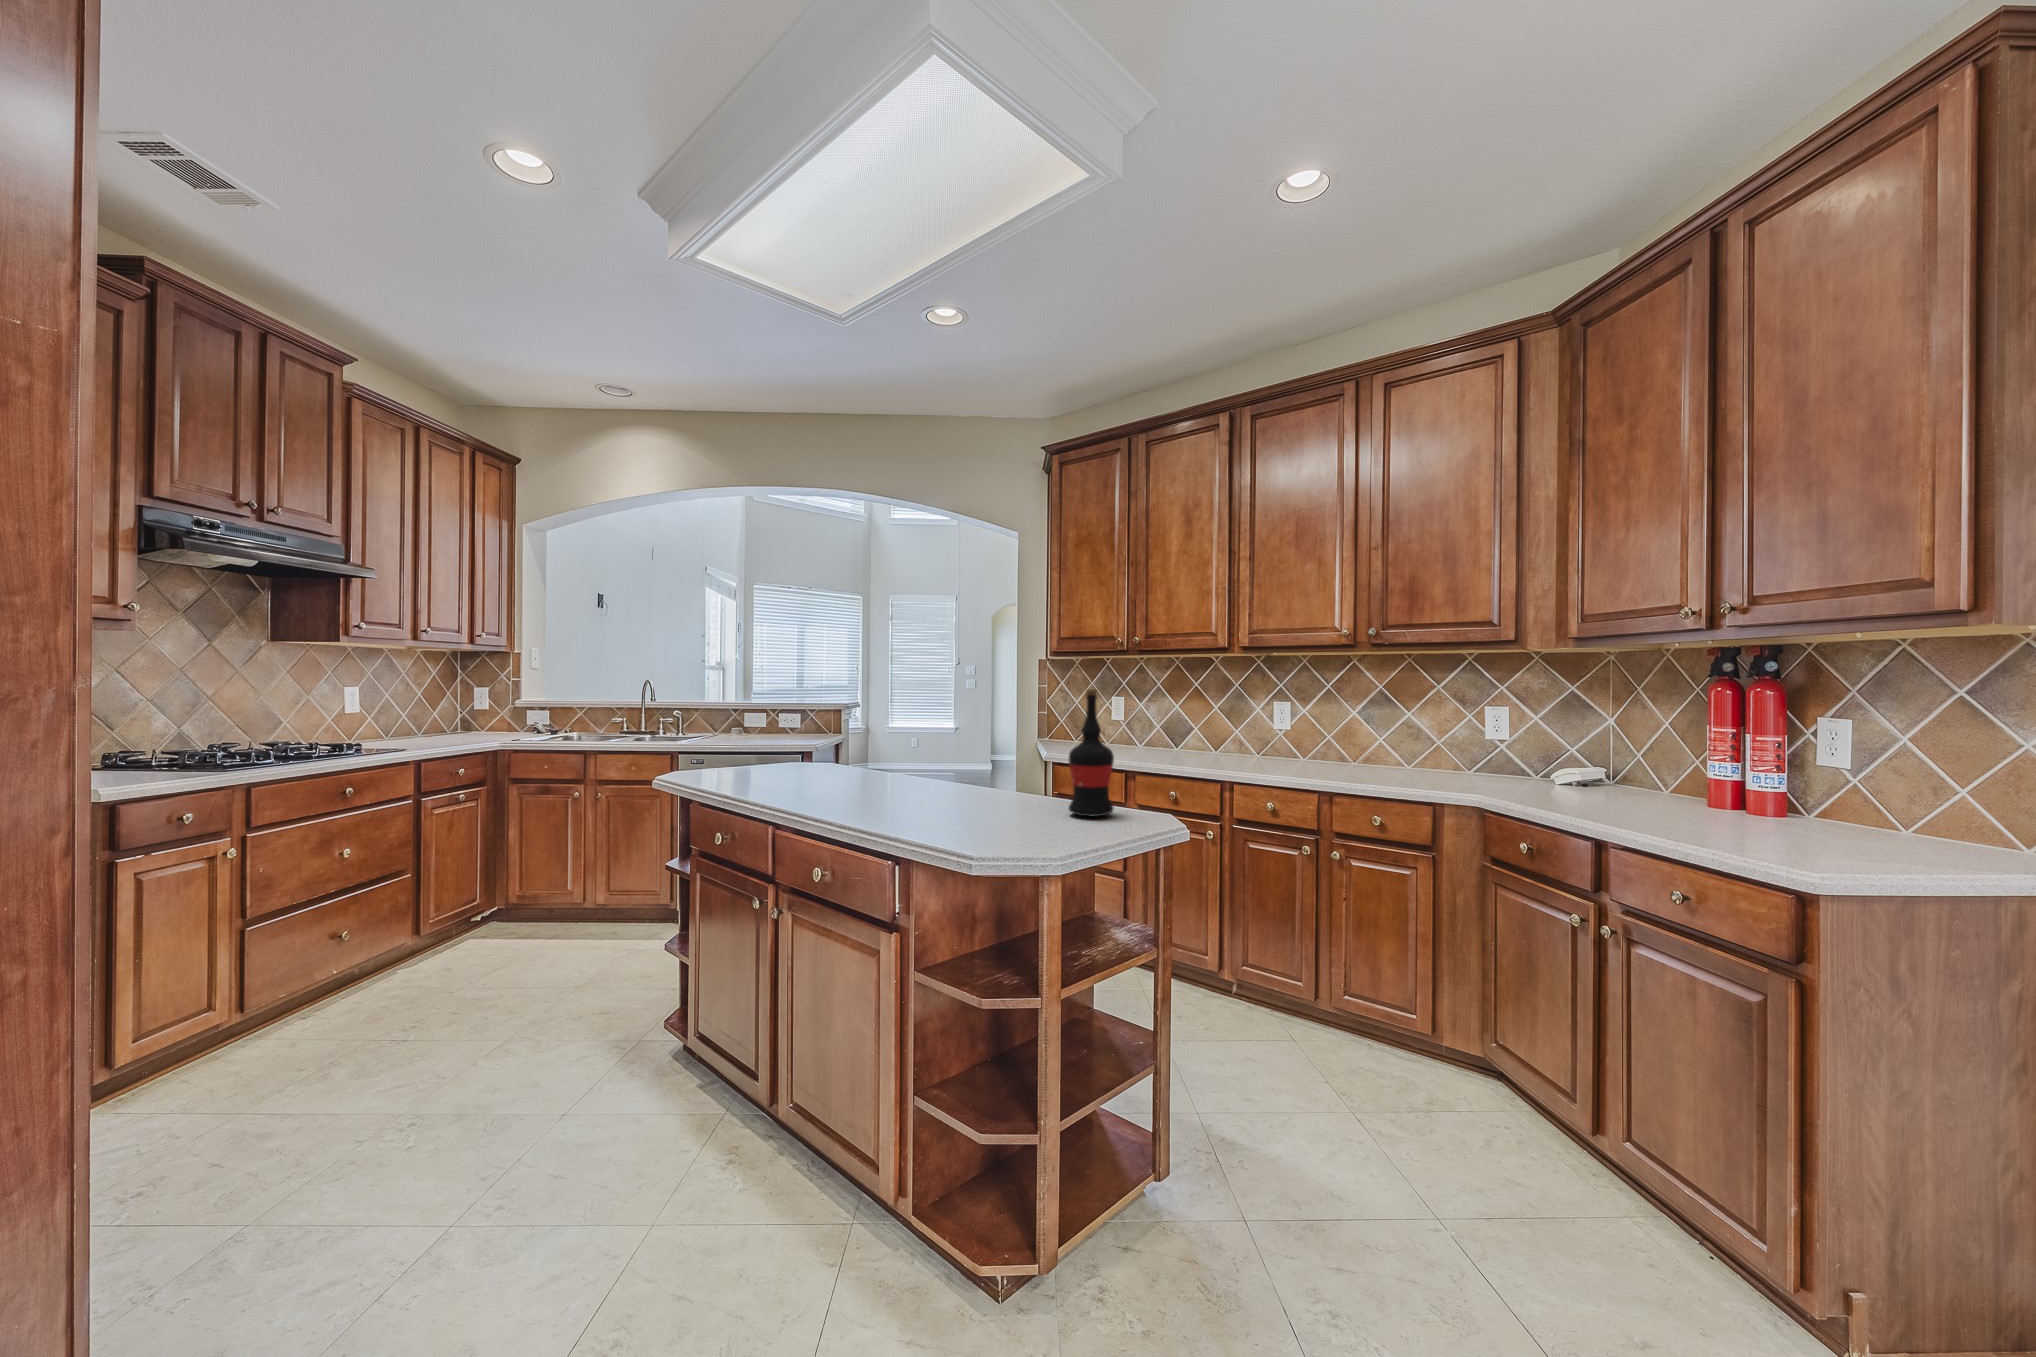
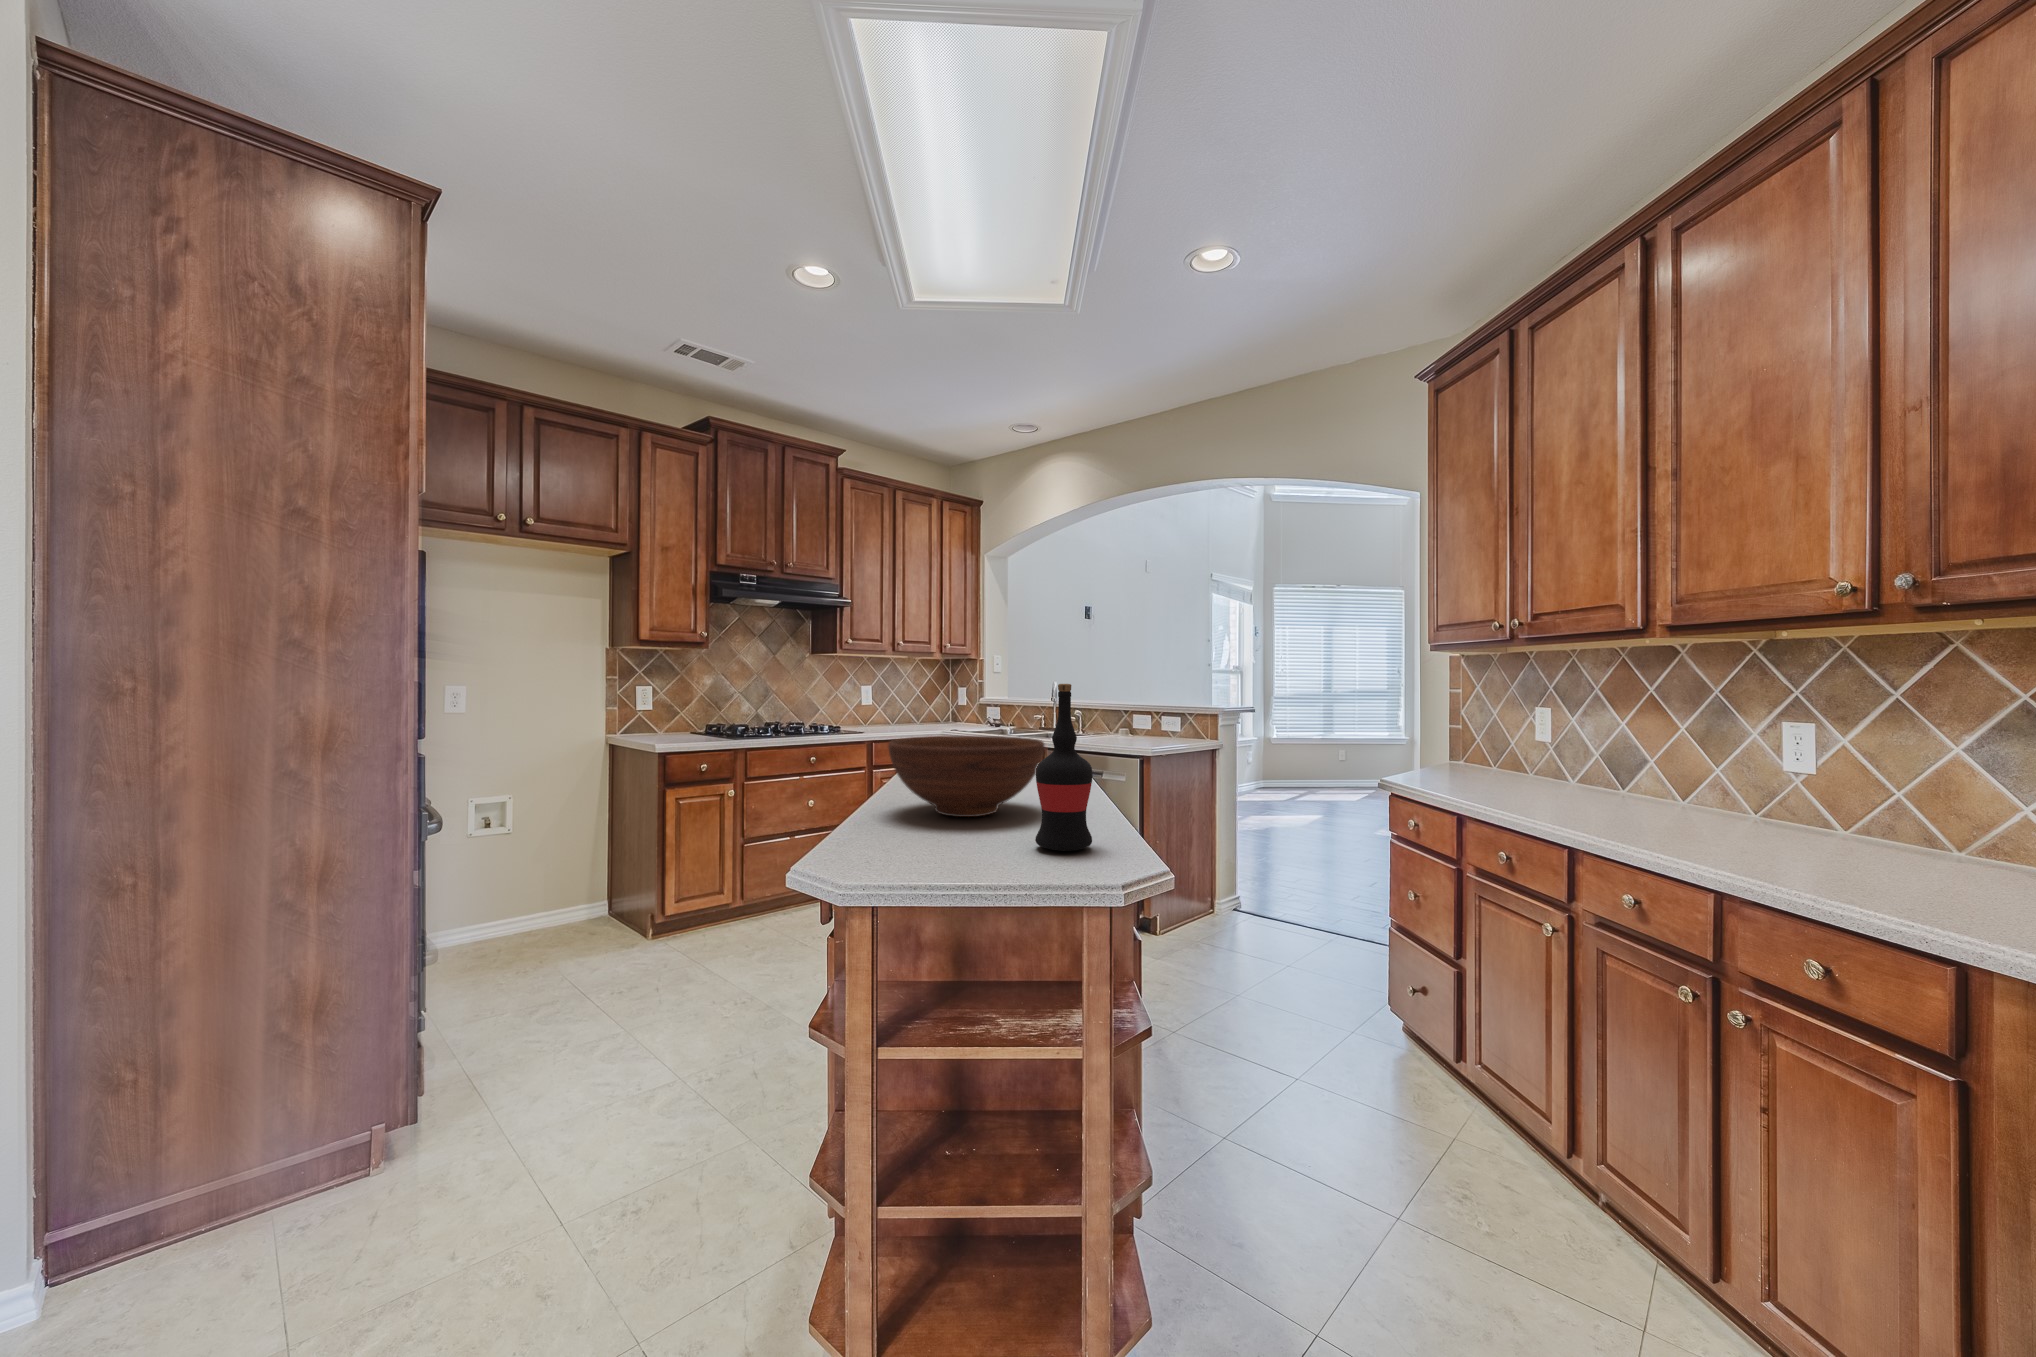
fruit bowl: none [864,735,1005,809] -> present [888,736,1045,817]

